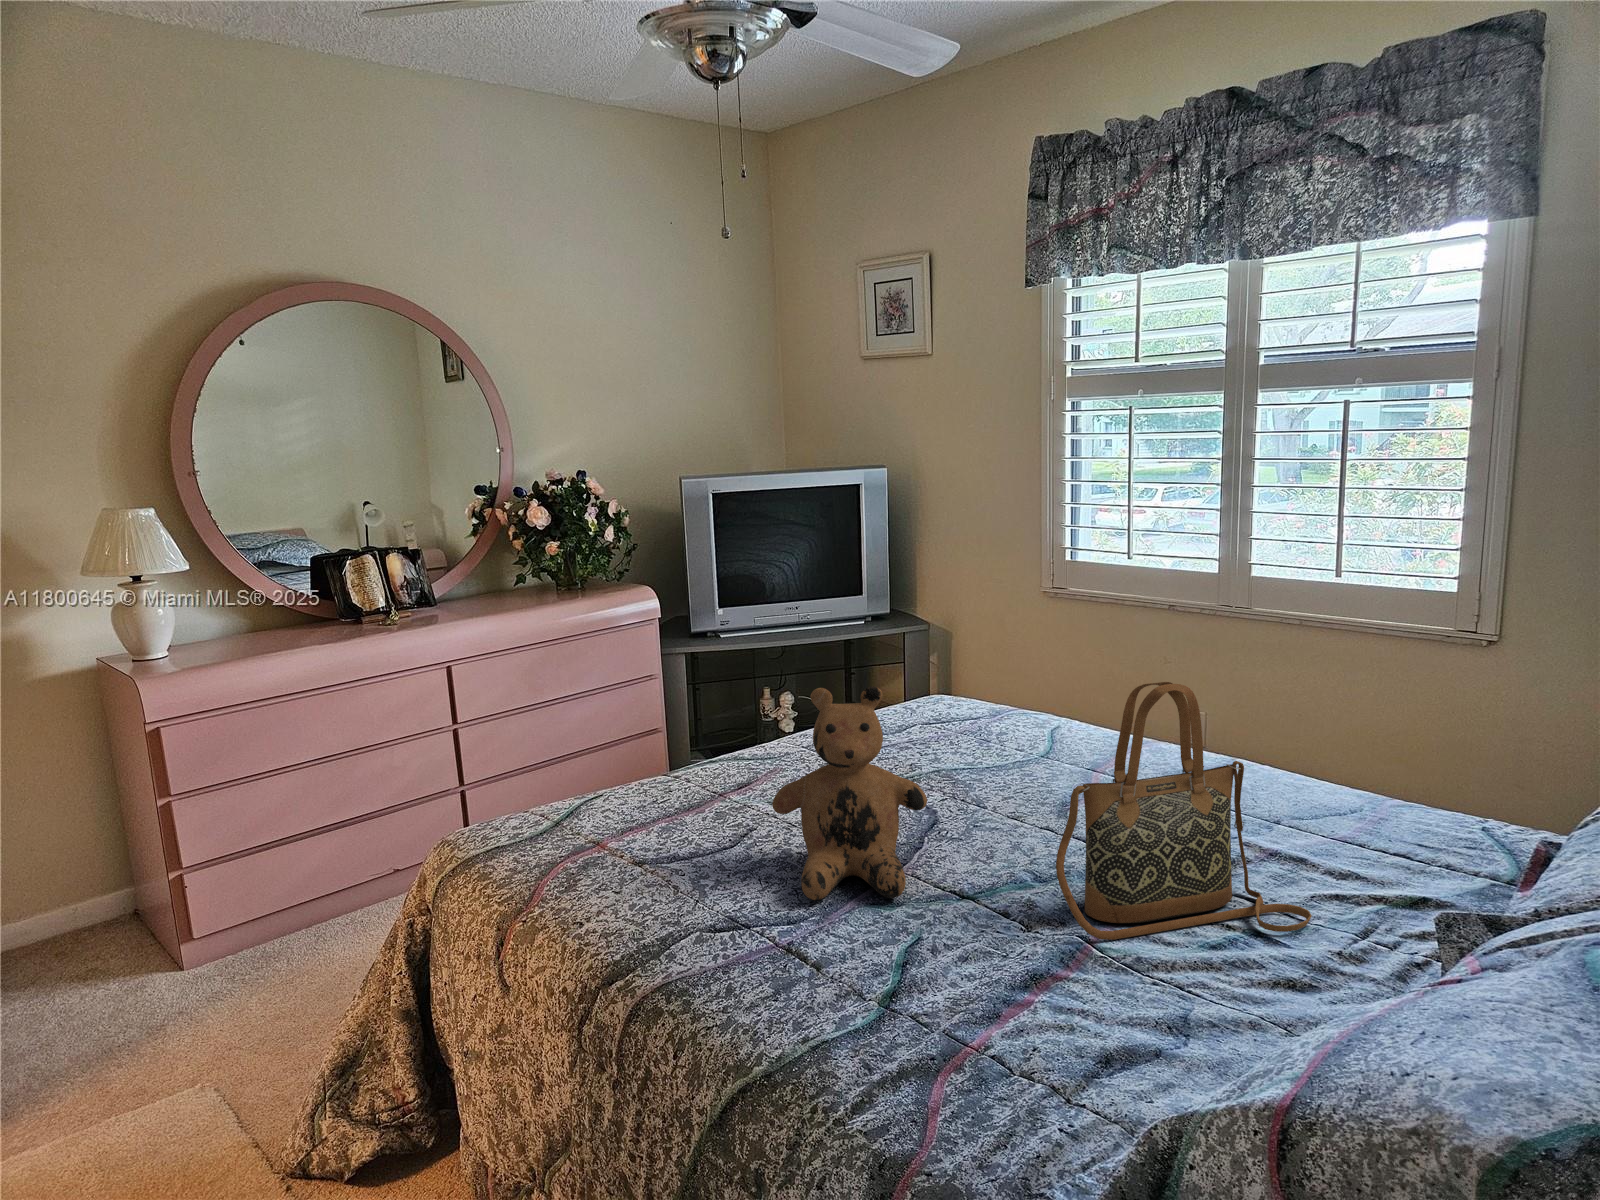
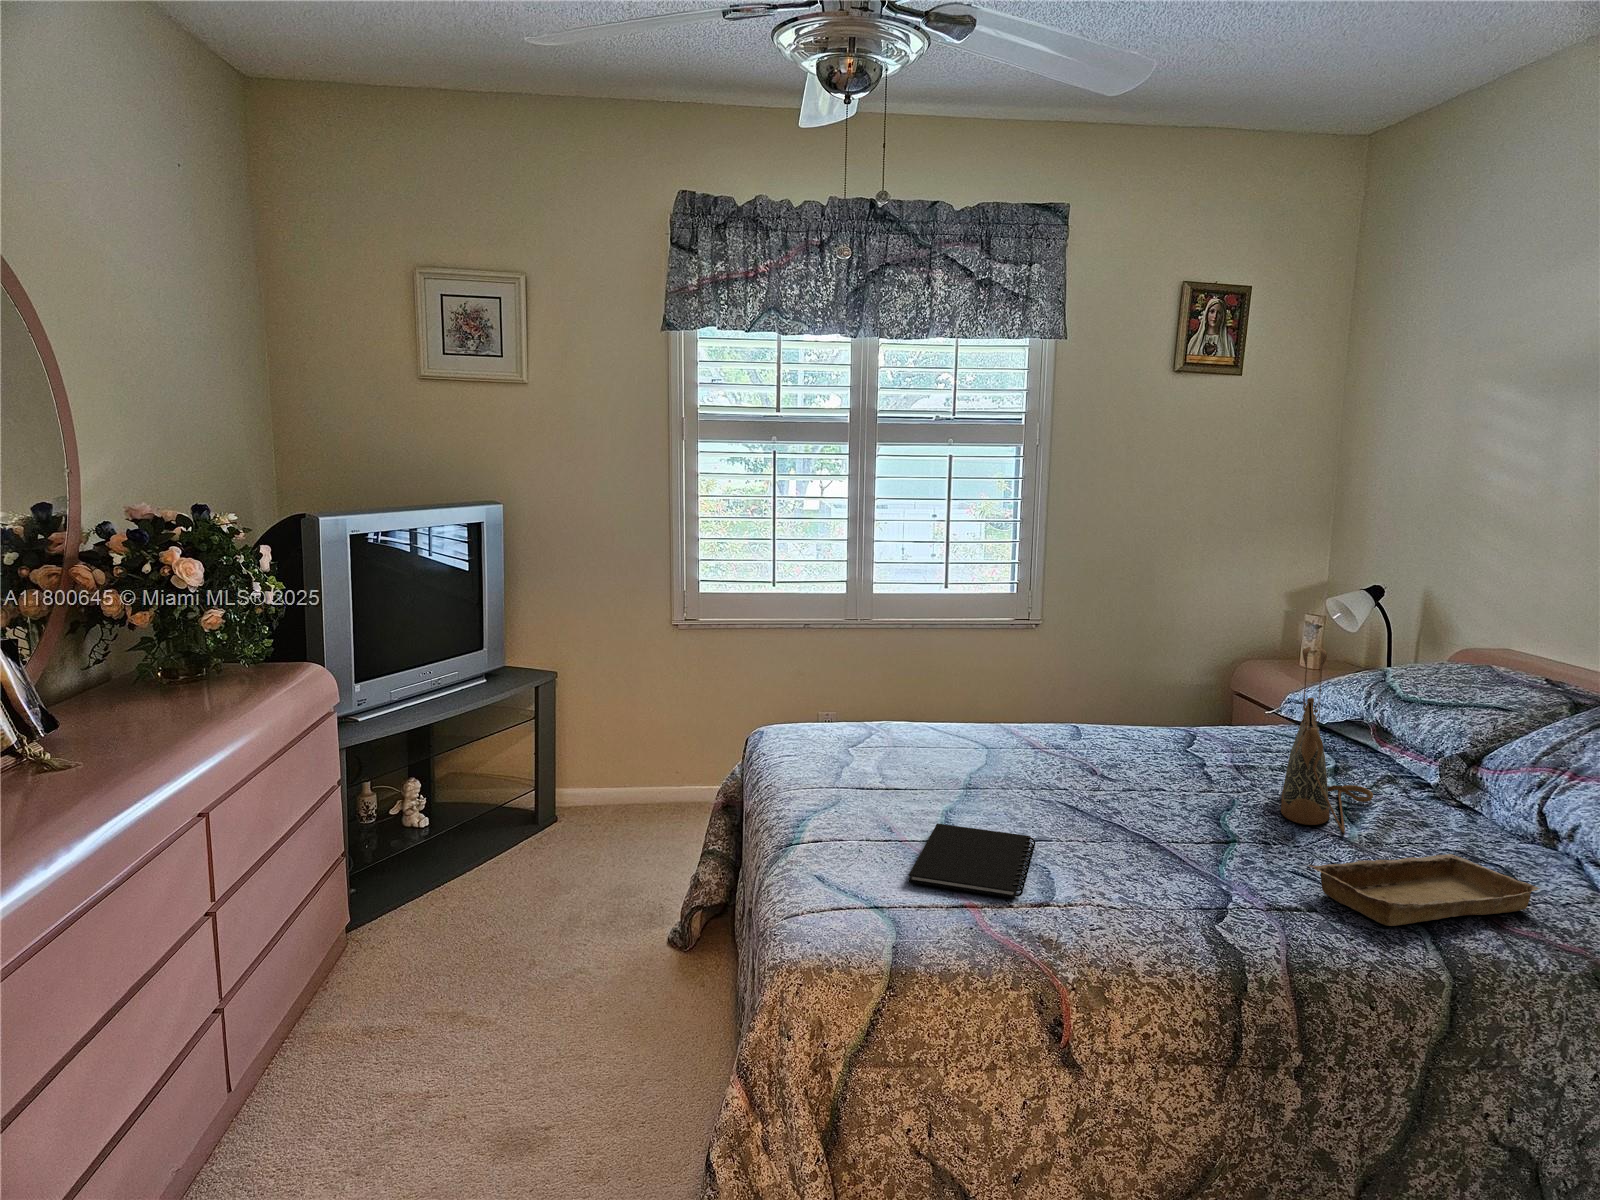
teddy bear: present [772,686,927,900] -> none [1105,683,1233,874]
notebook: none [614,790,773,855] -> present [909,823,1035,898]
tray: none [799,924,1083,1082] -> present [1309,854,1540,926]

